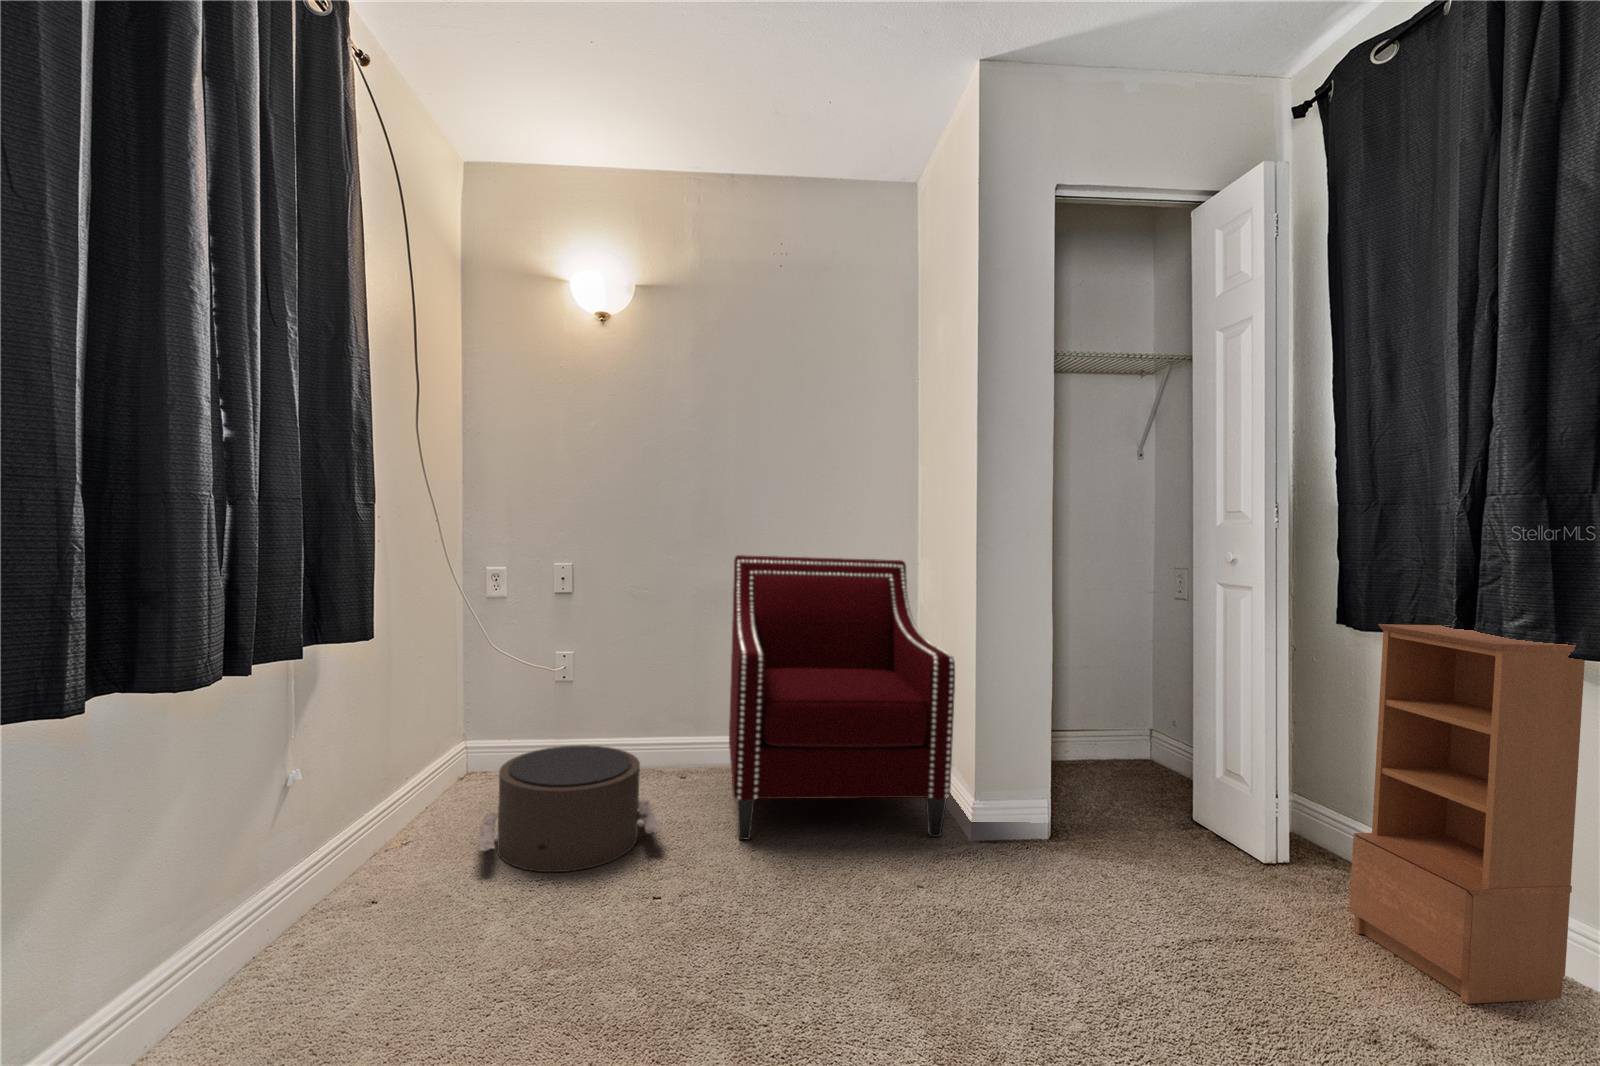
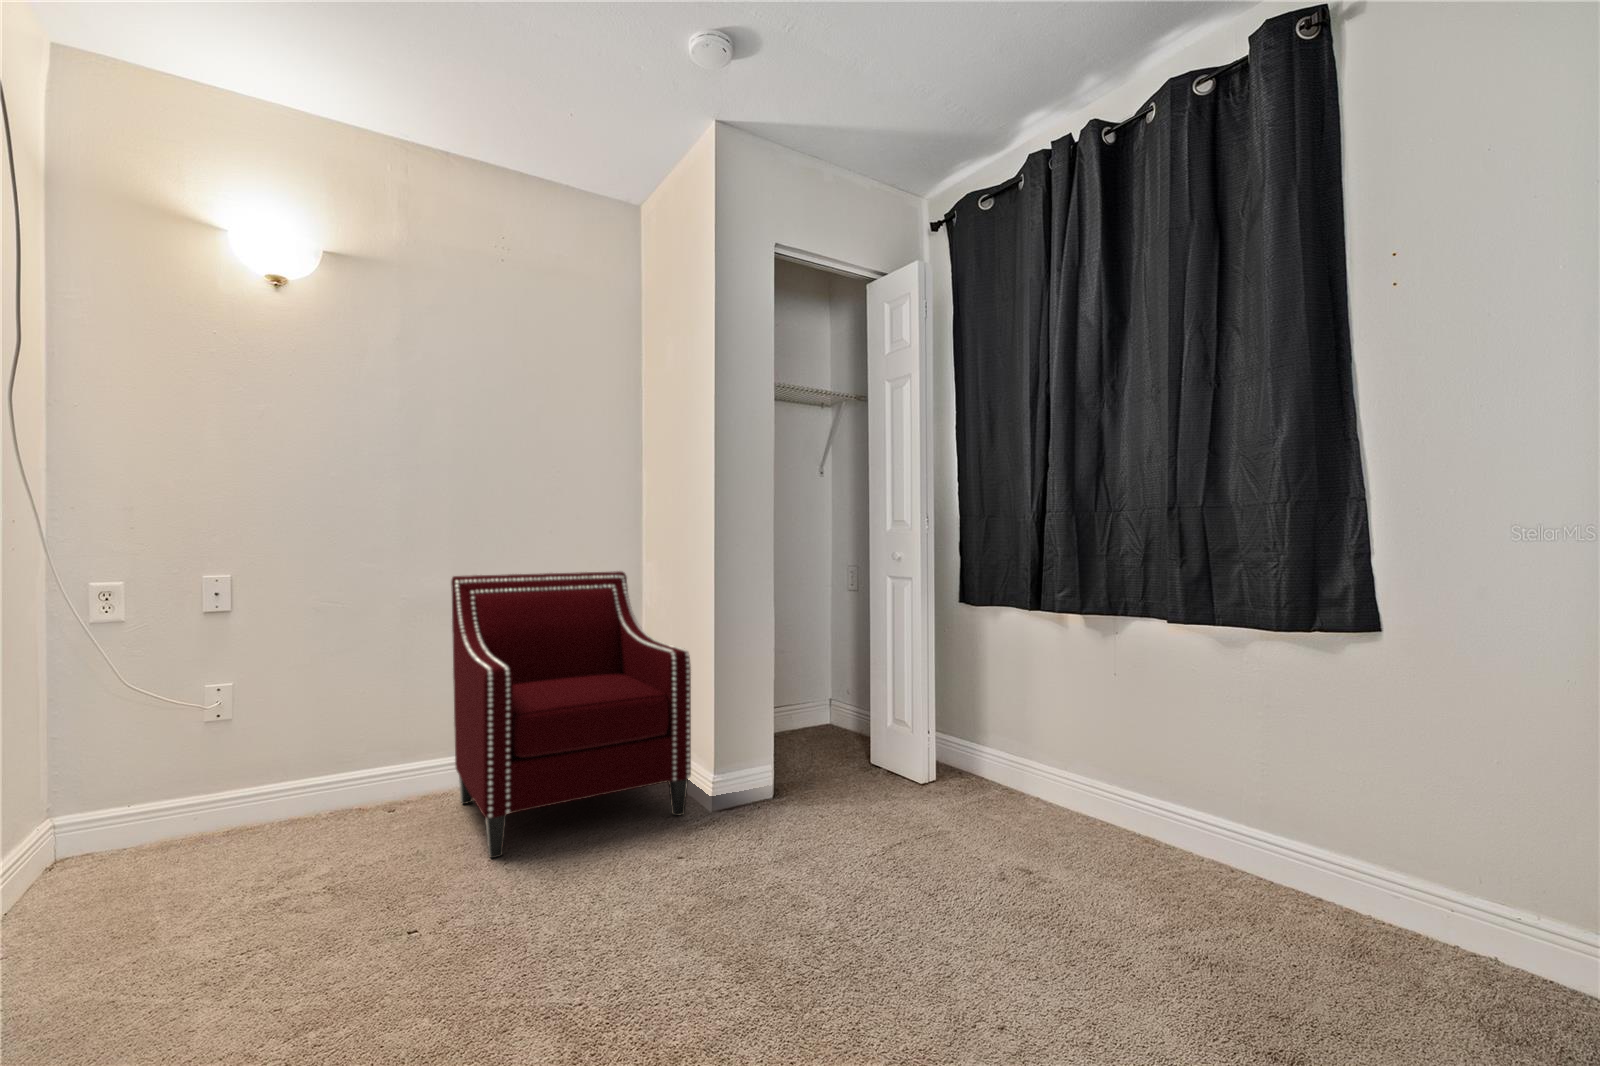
bookcase: present [1349,624,1585,1004] -> none [984,589,1102,841]
pouf: present [478,745,661,872] -> none [163,793,408,946]

